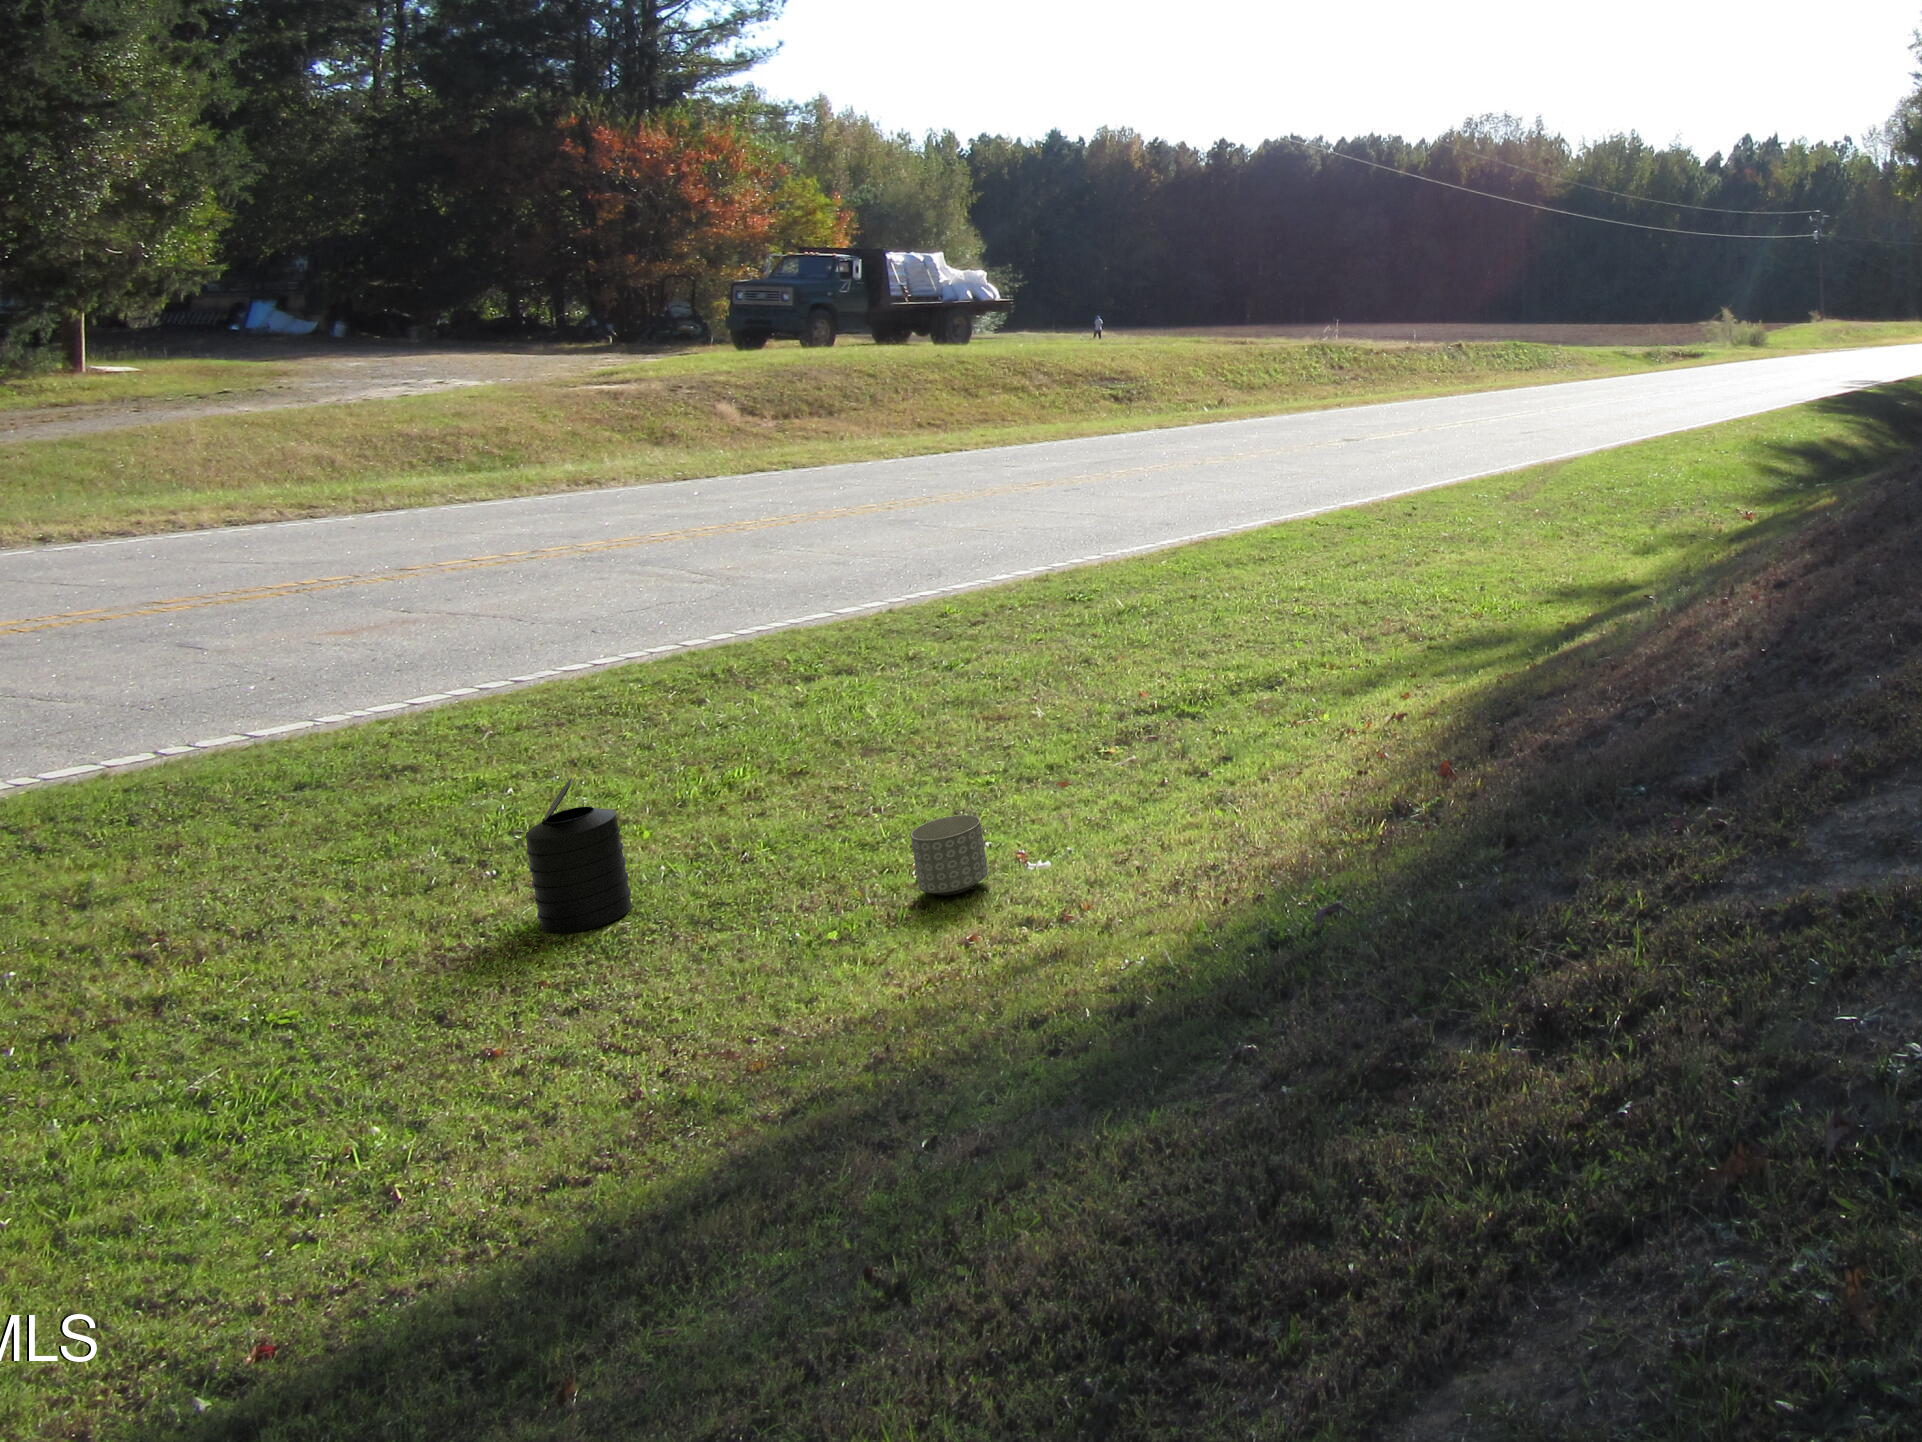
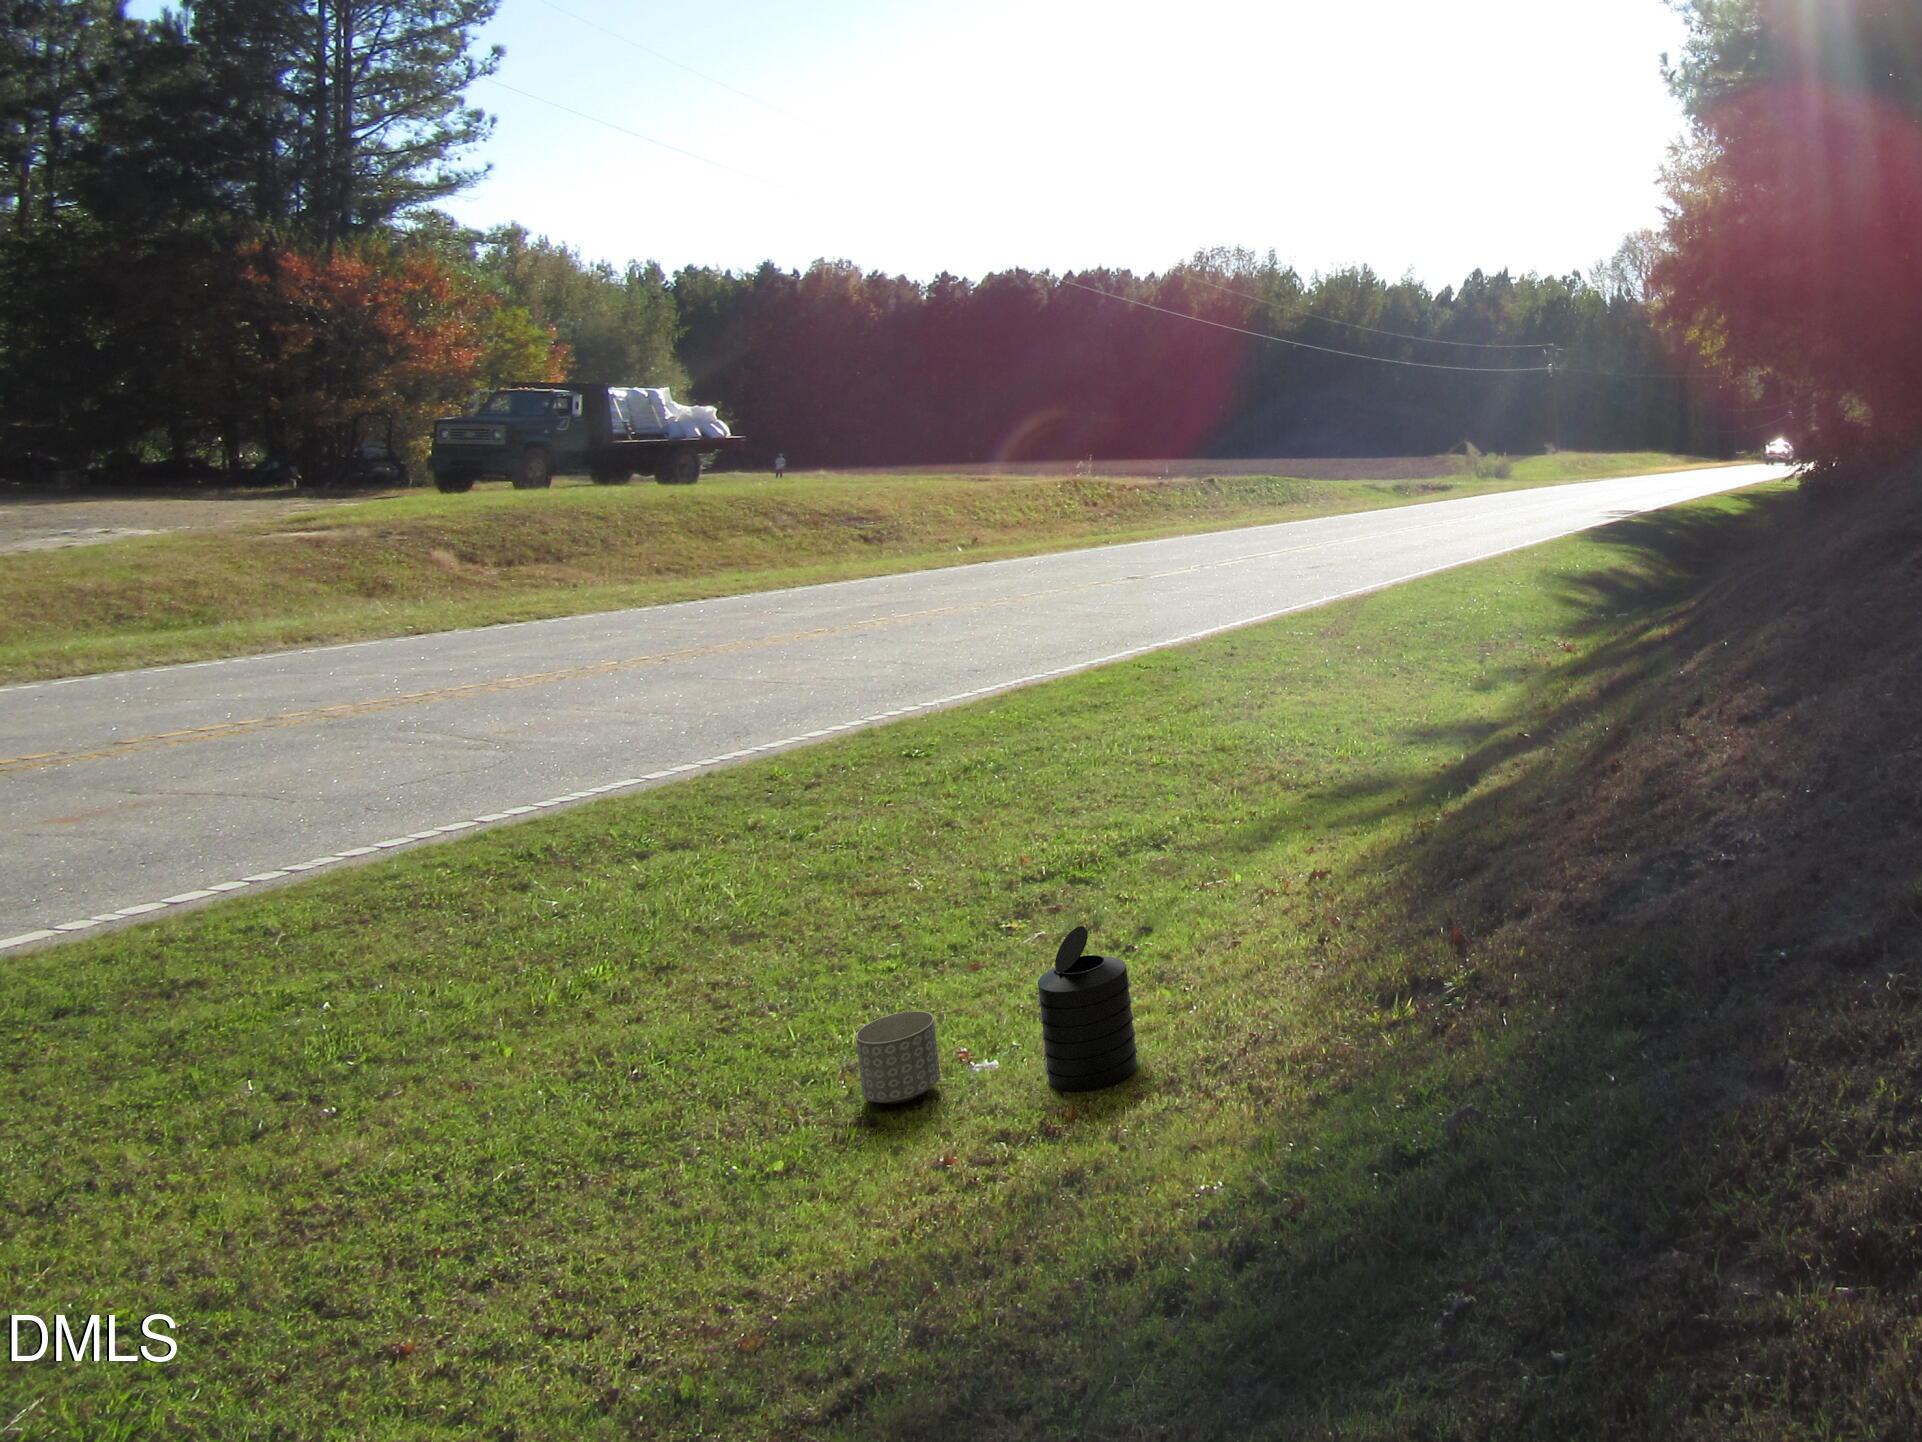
trash can: present [526,779,631,934] -> present [1038,926,1137,1093]

